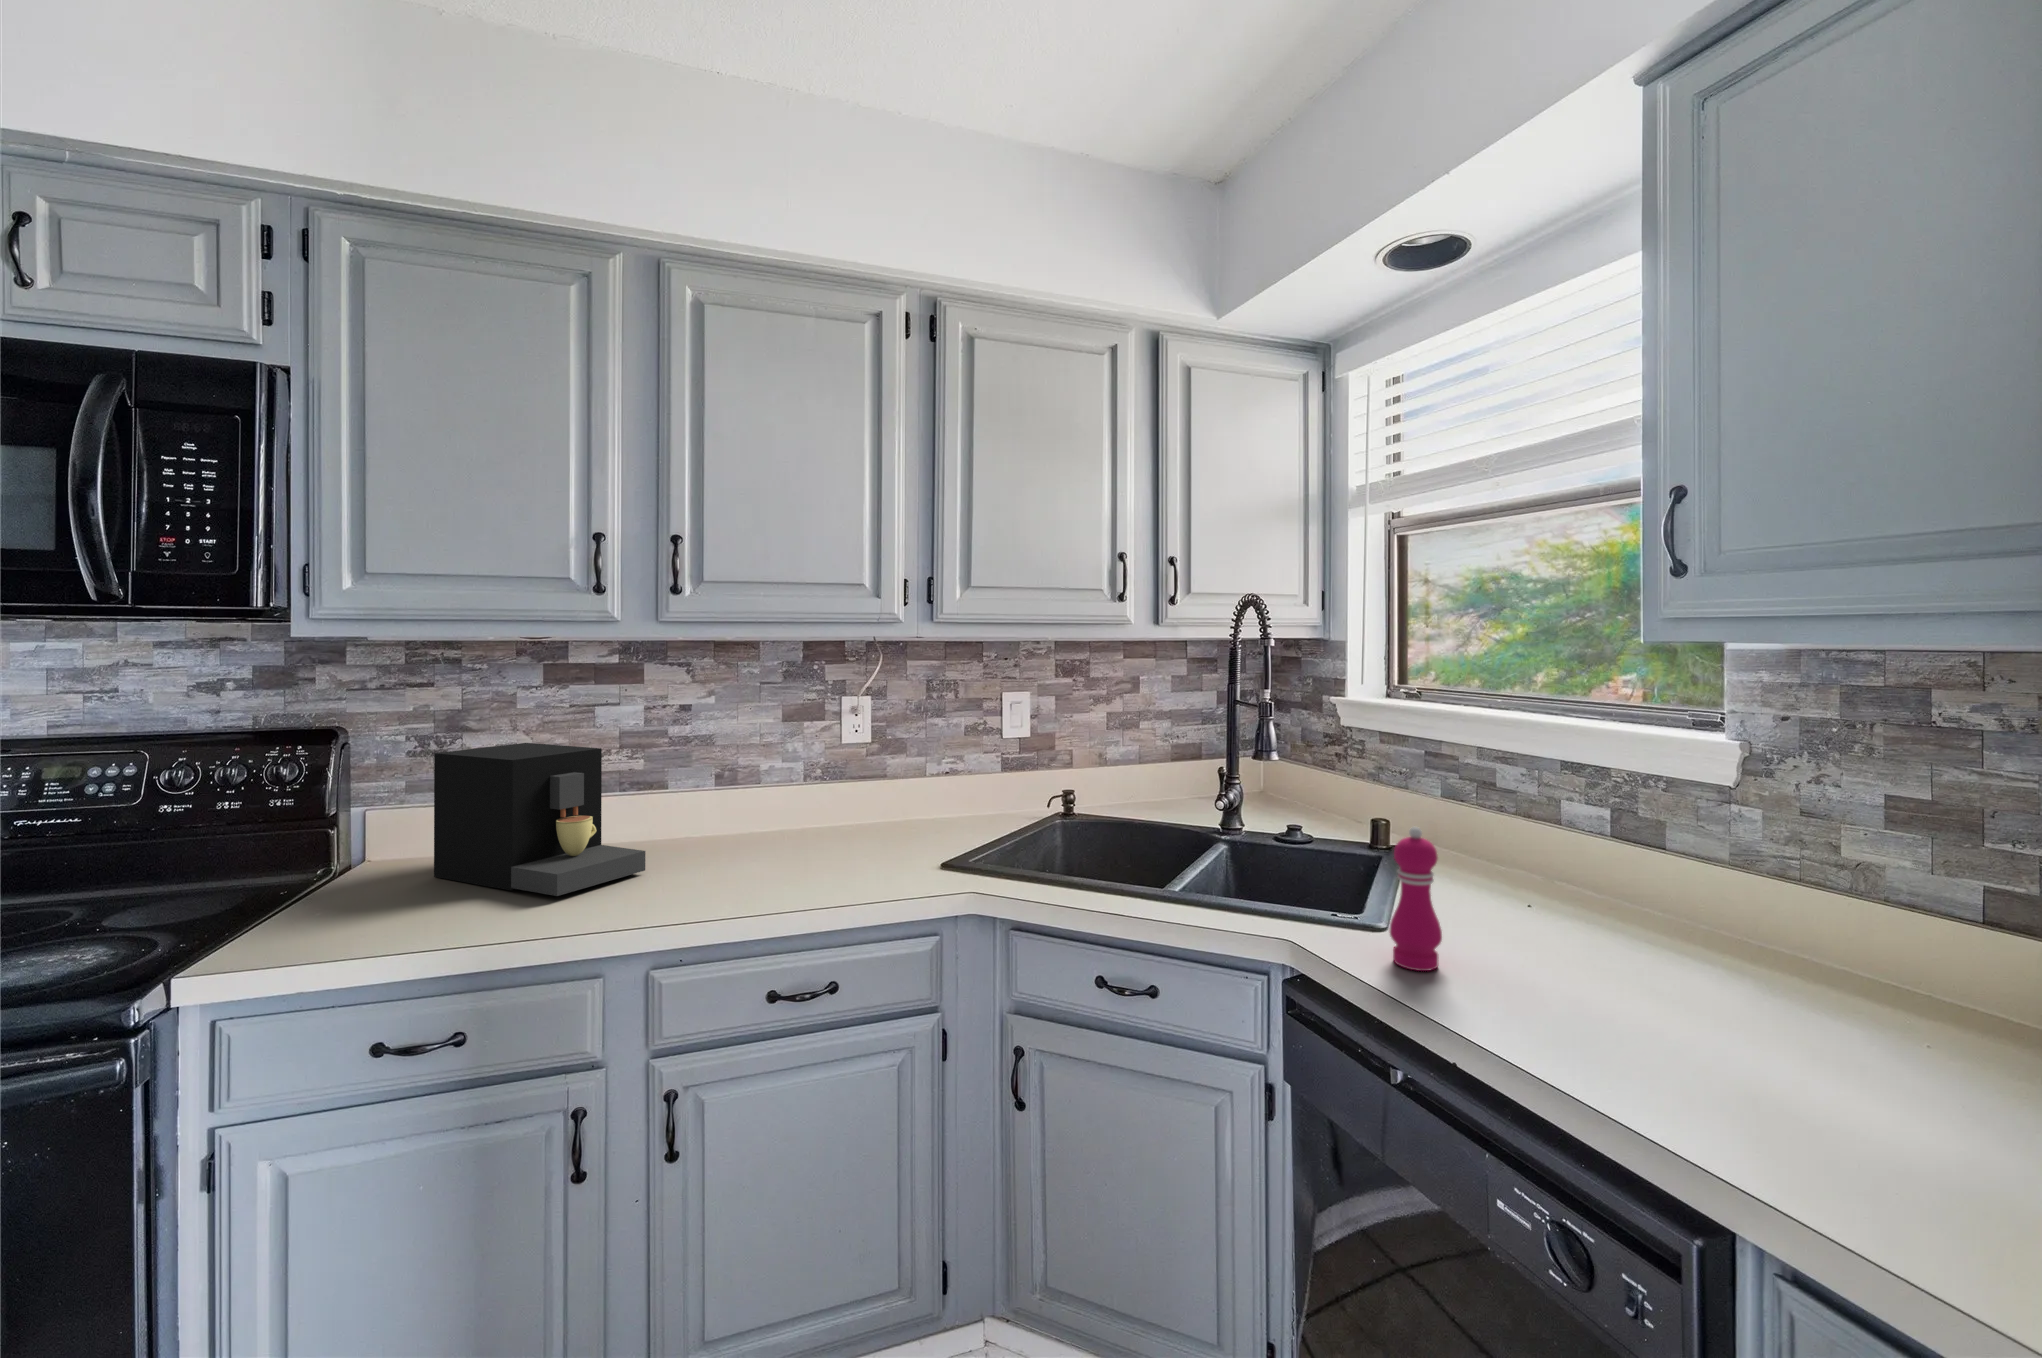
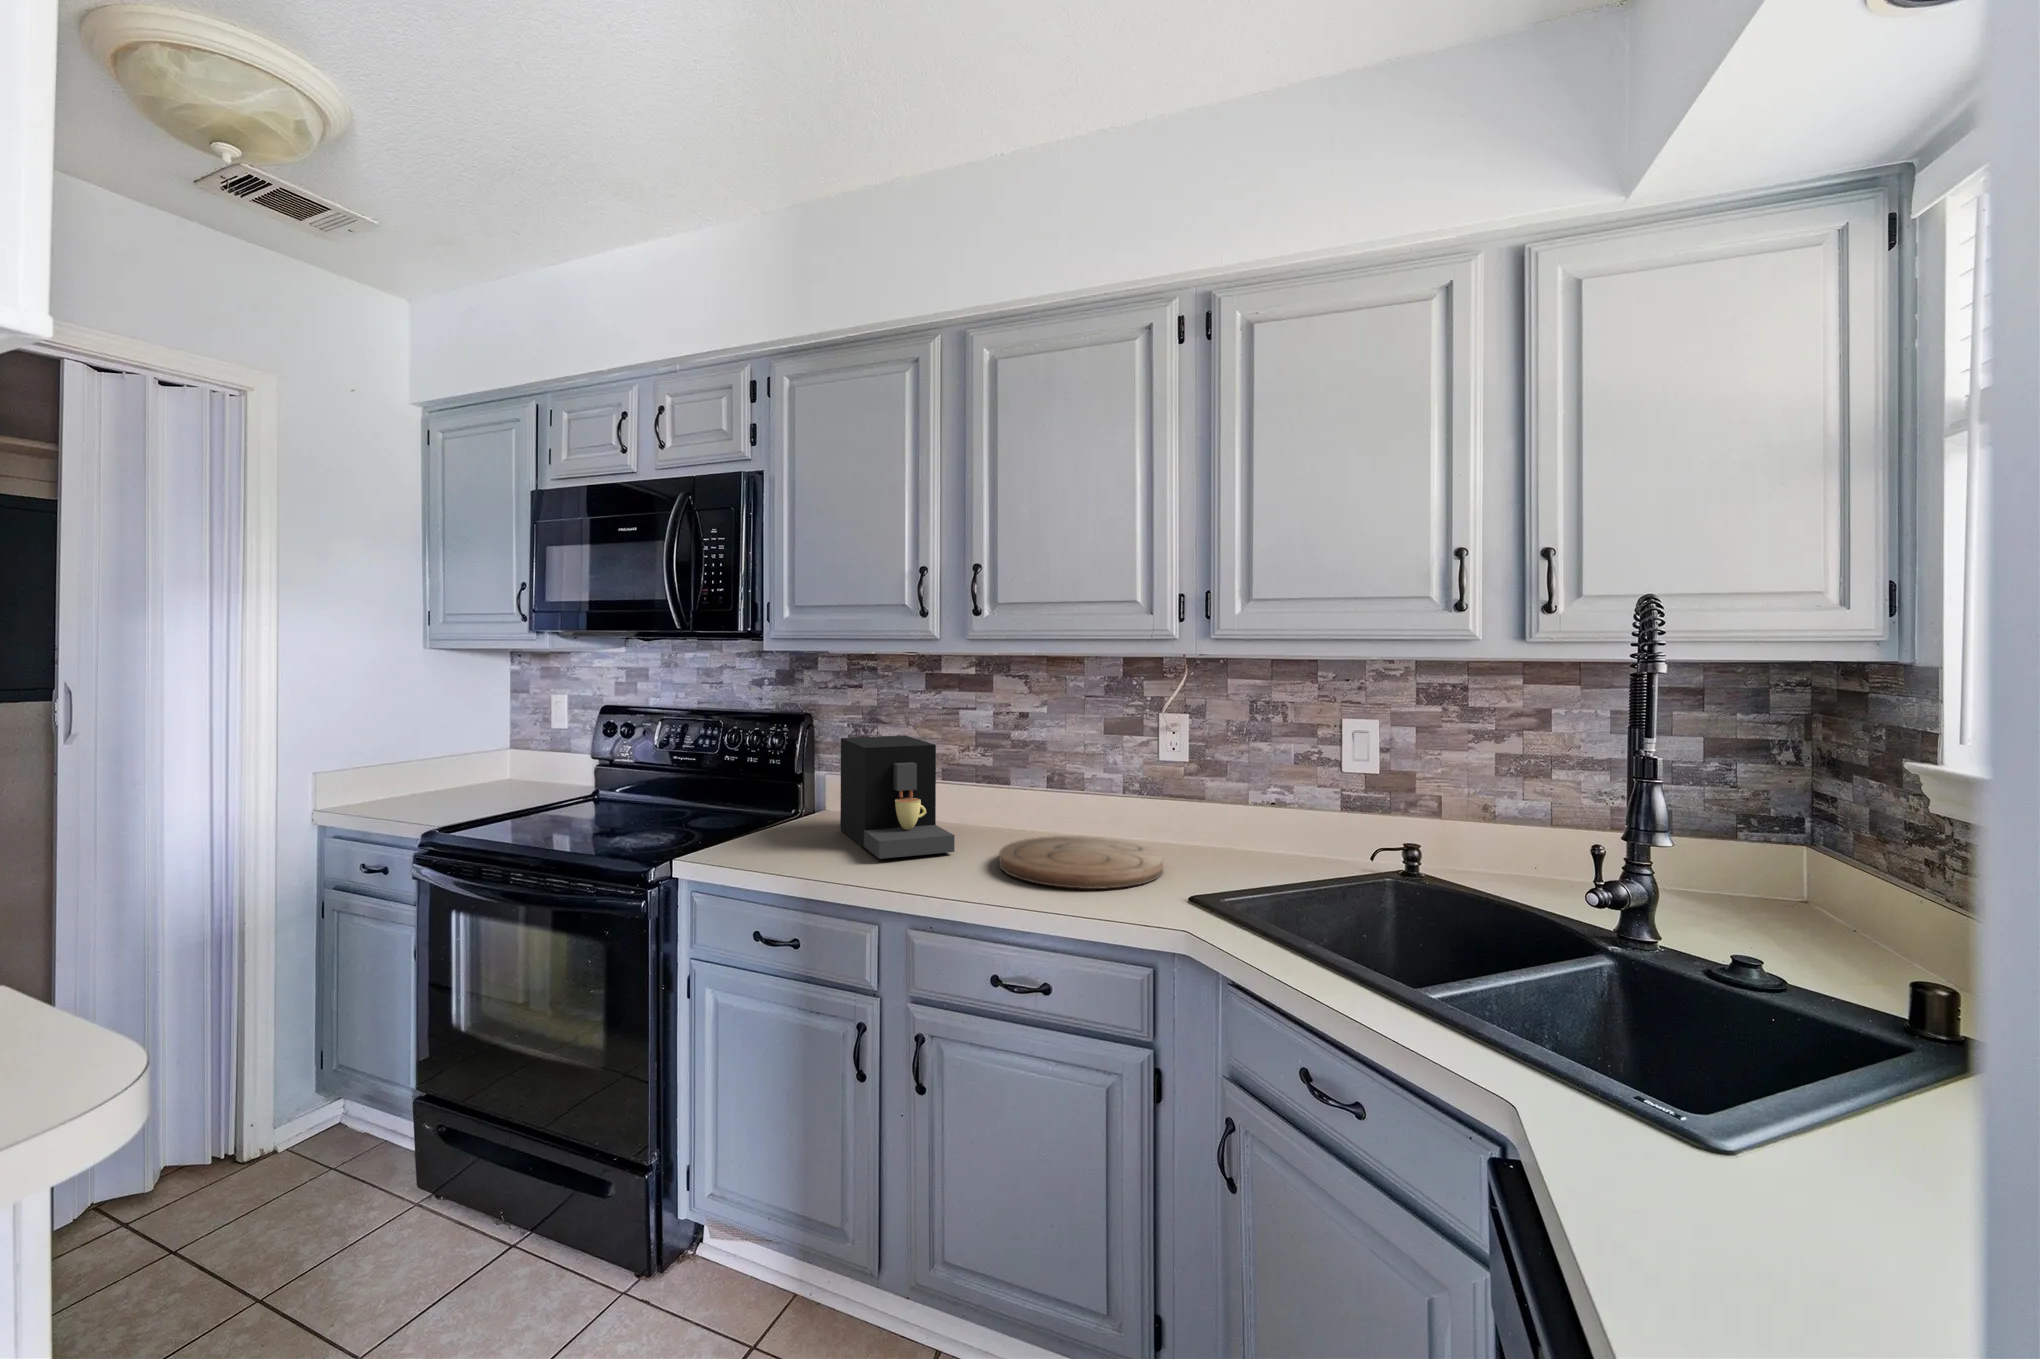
cutting board: none [711,826,889,881] -> present [999,836,1163,889]
pepper mill: present [1390,827,1442,971] -> none [1653,985,1762,1239]

